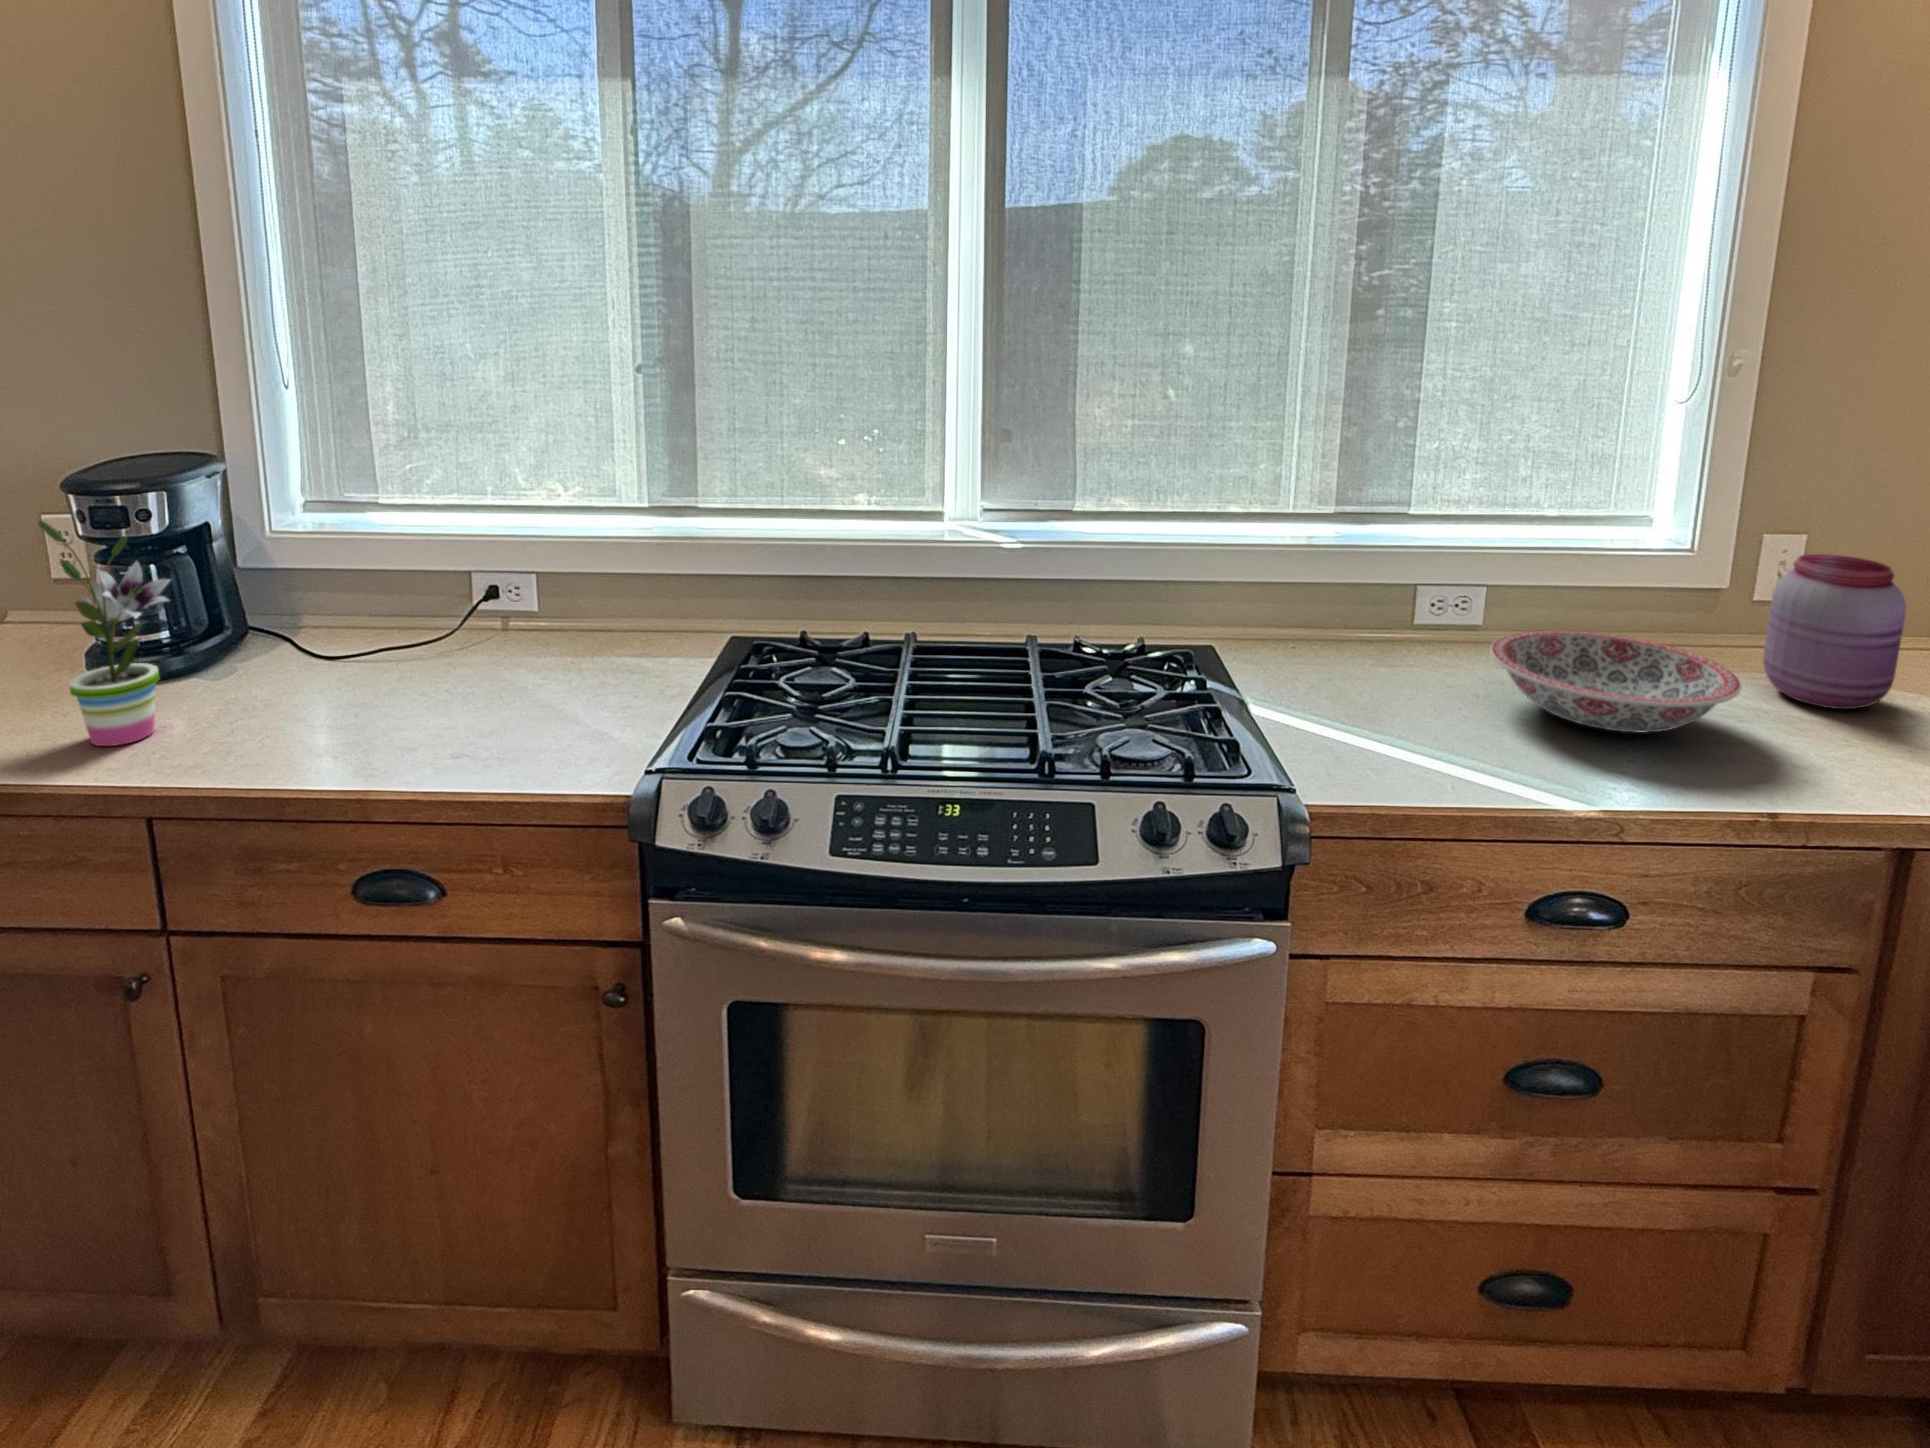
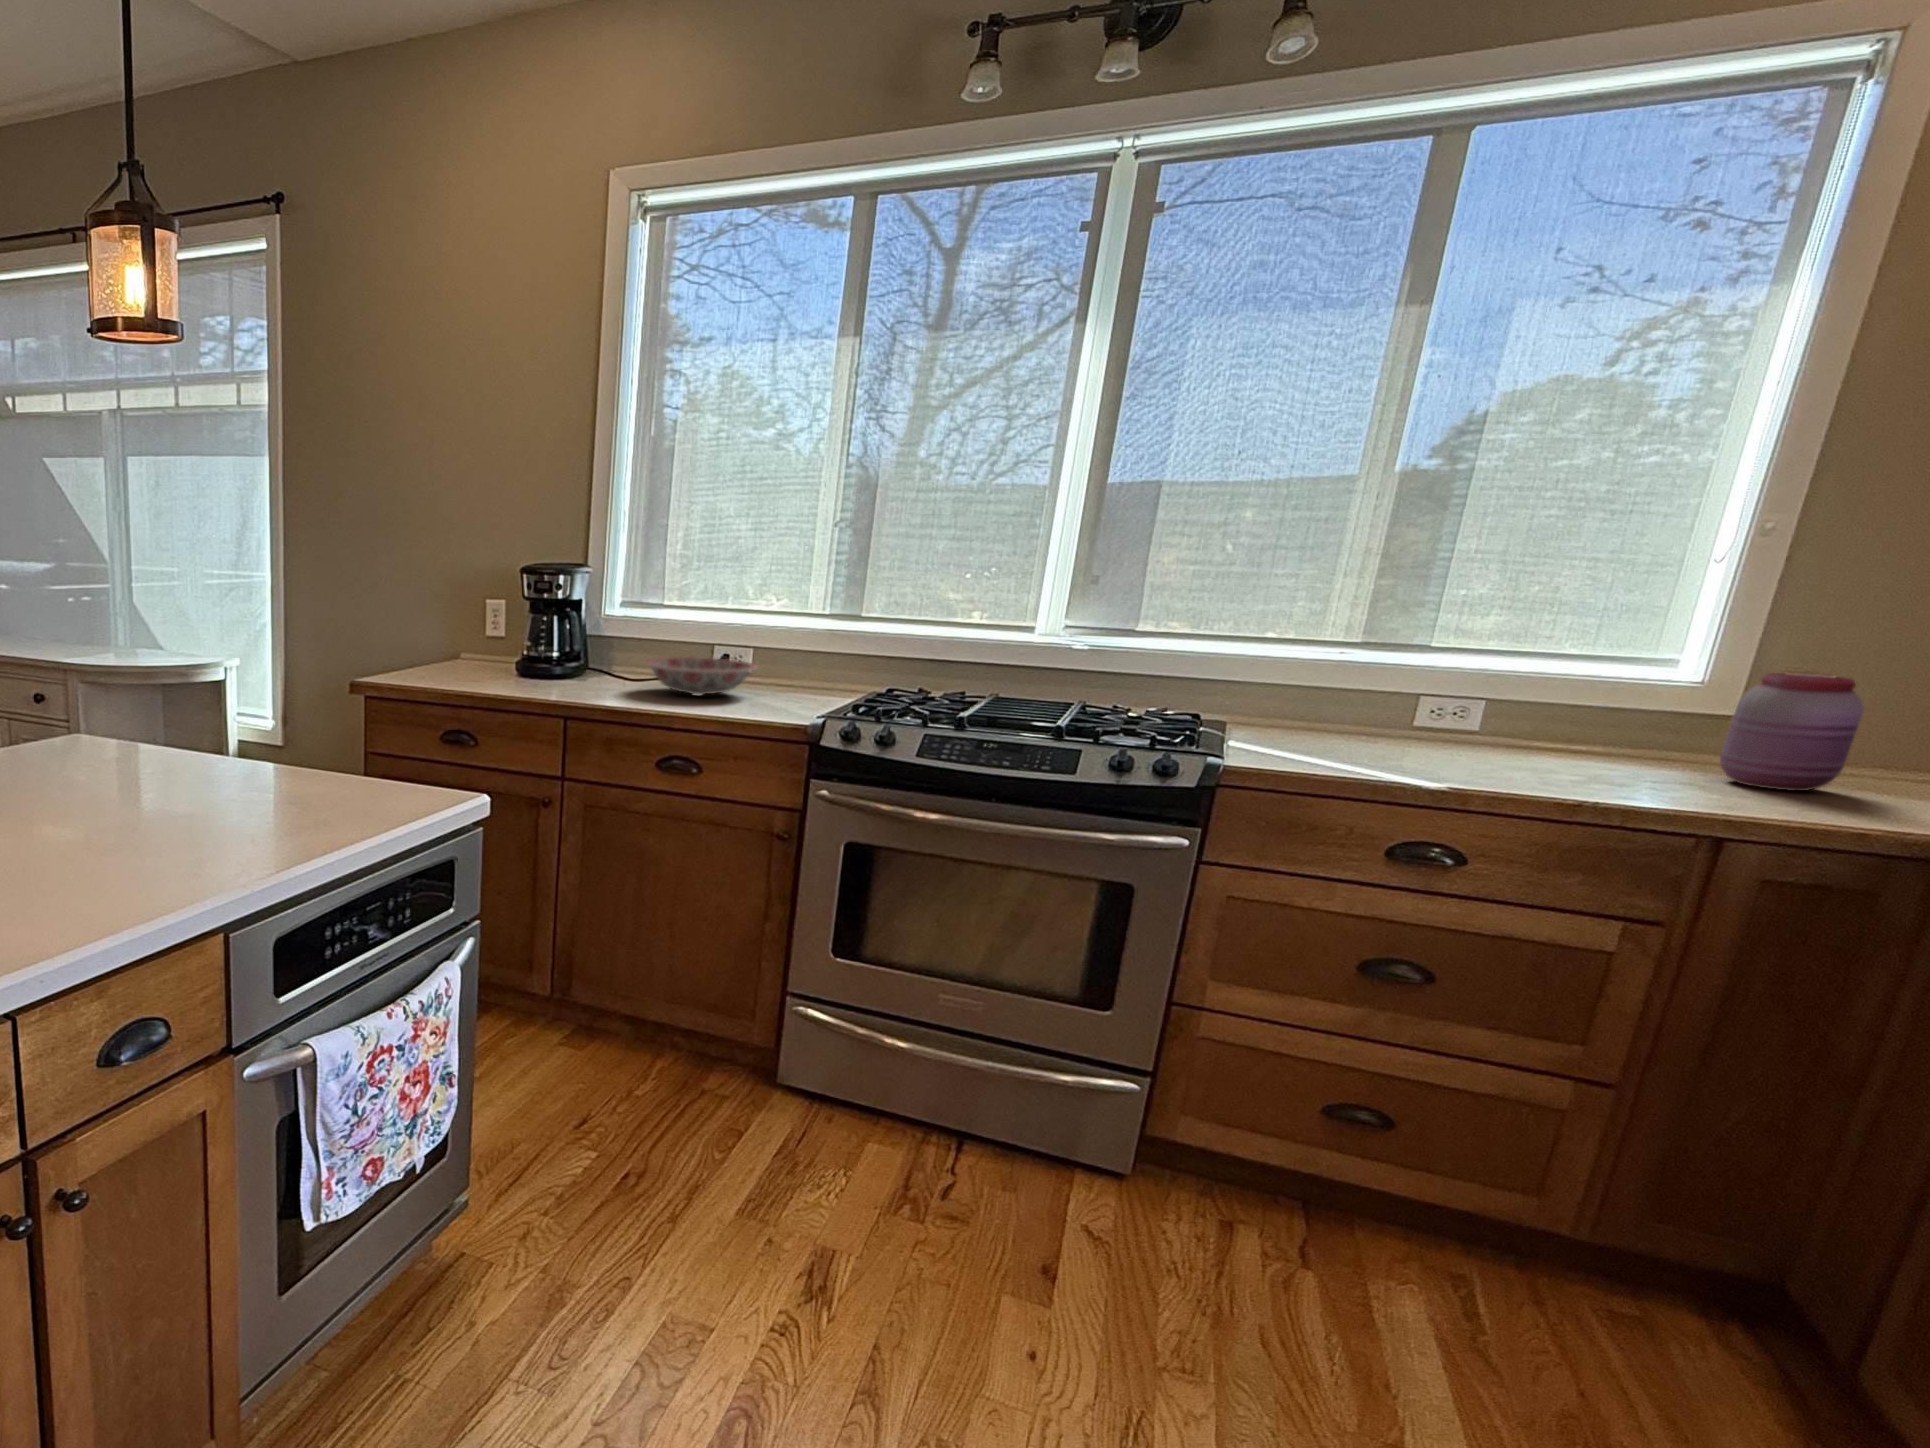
potted plant: present [39,521,170,746] -> none [533,576,586,692]
ceramic bowl: present [1490,630,1742,732] -> present [646,657,757,694]

